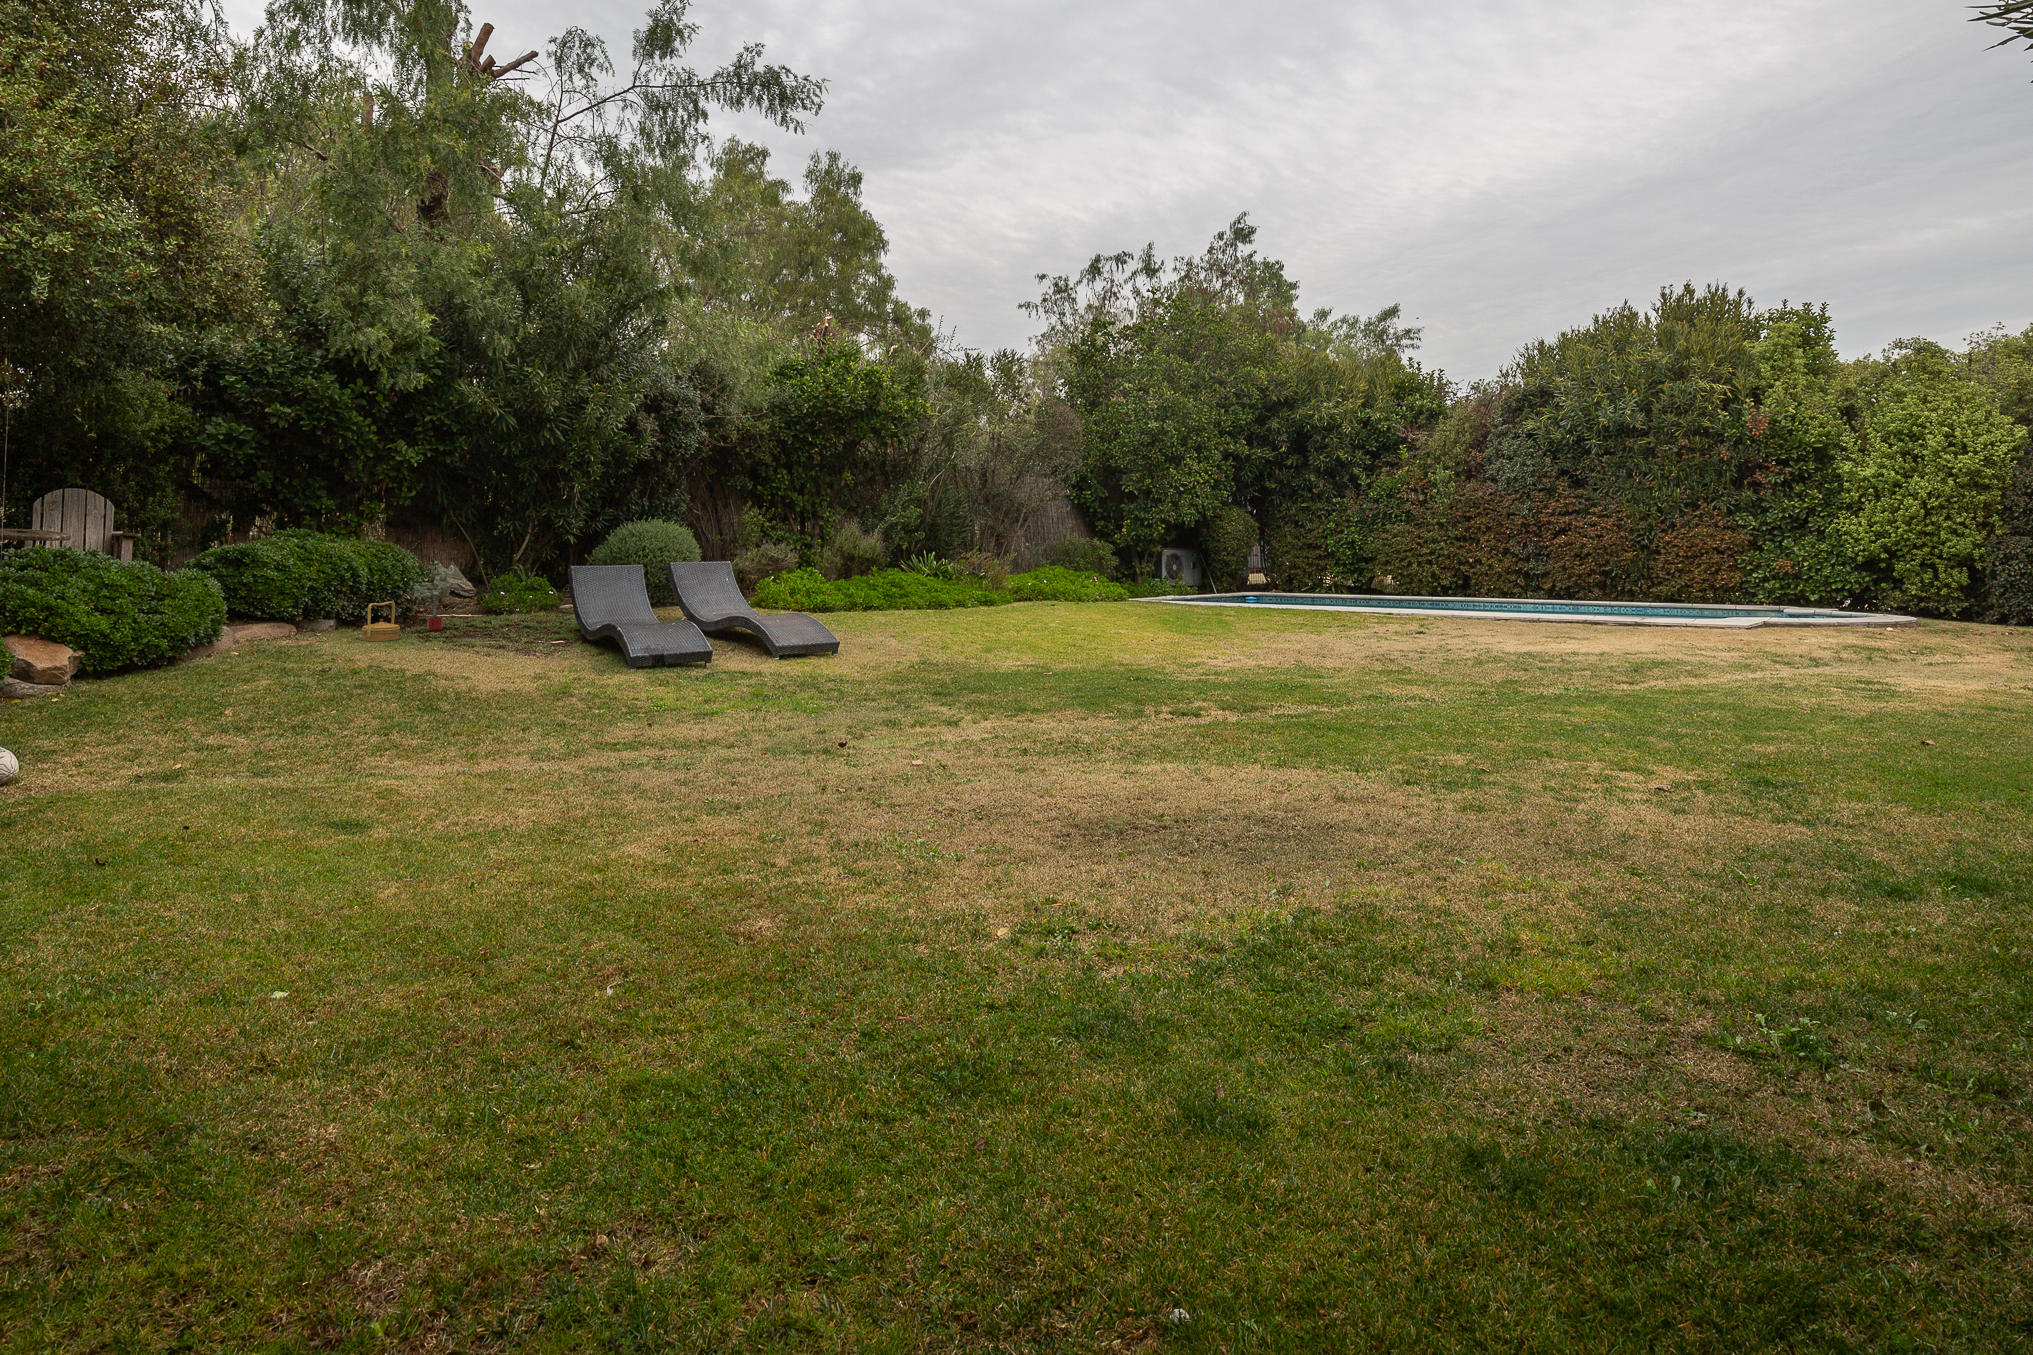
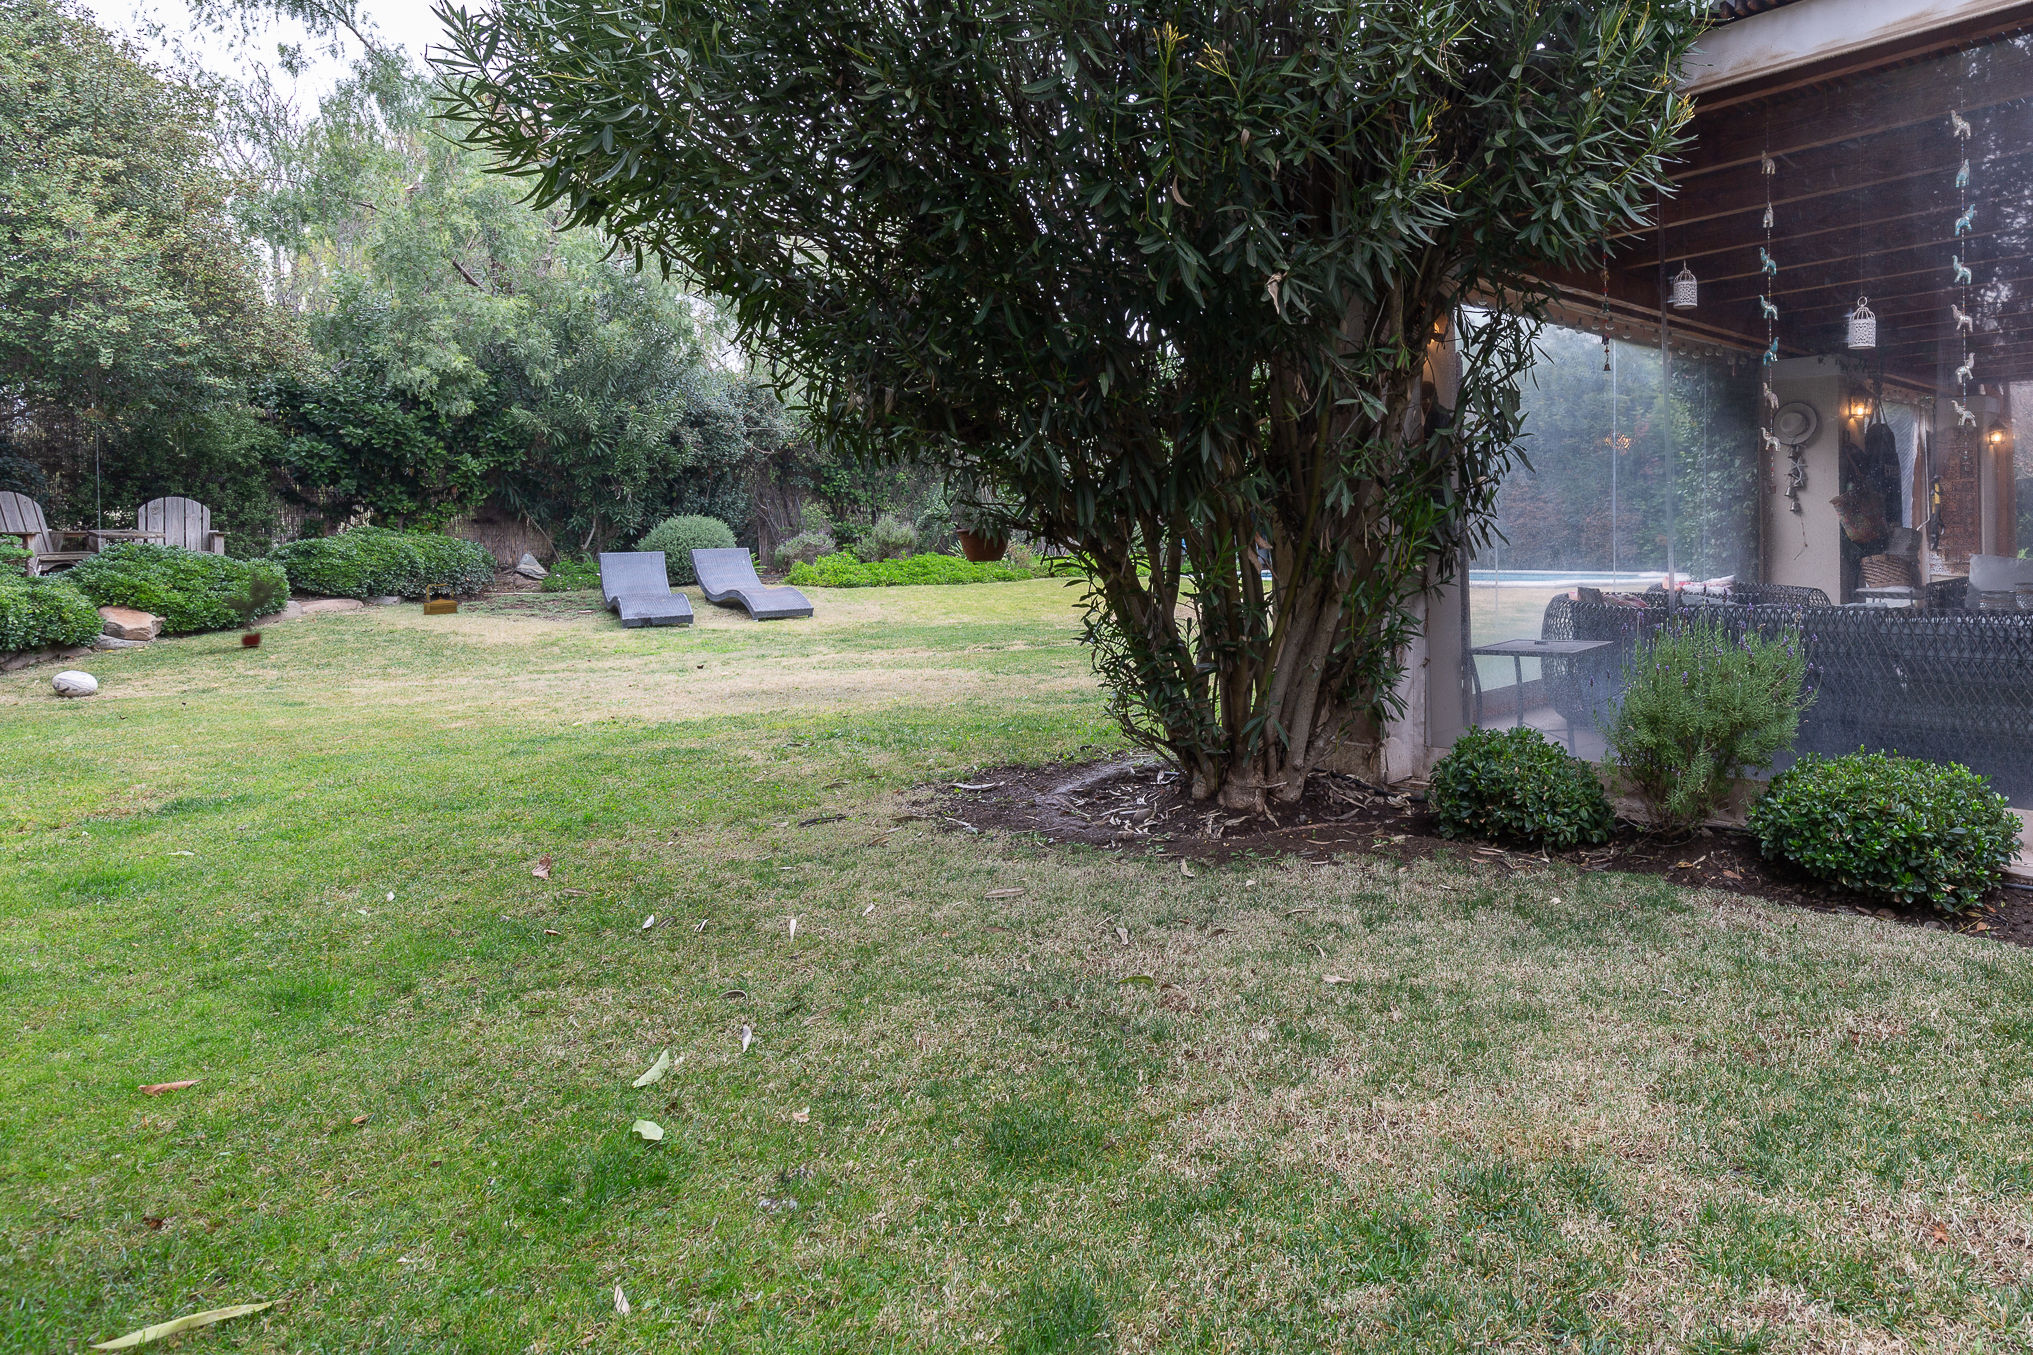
potted tree: present [414,561,452,631] -> present [218,569,284,648]

